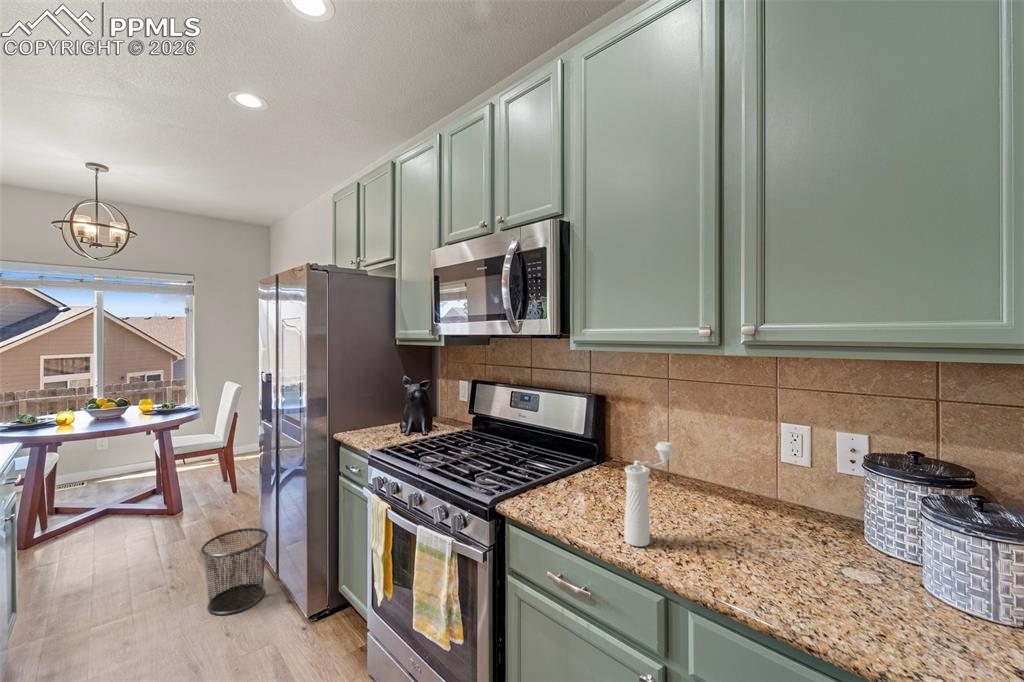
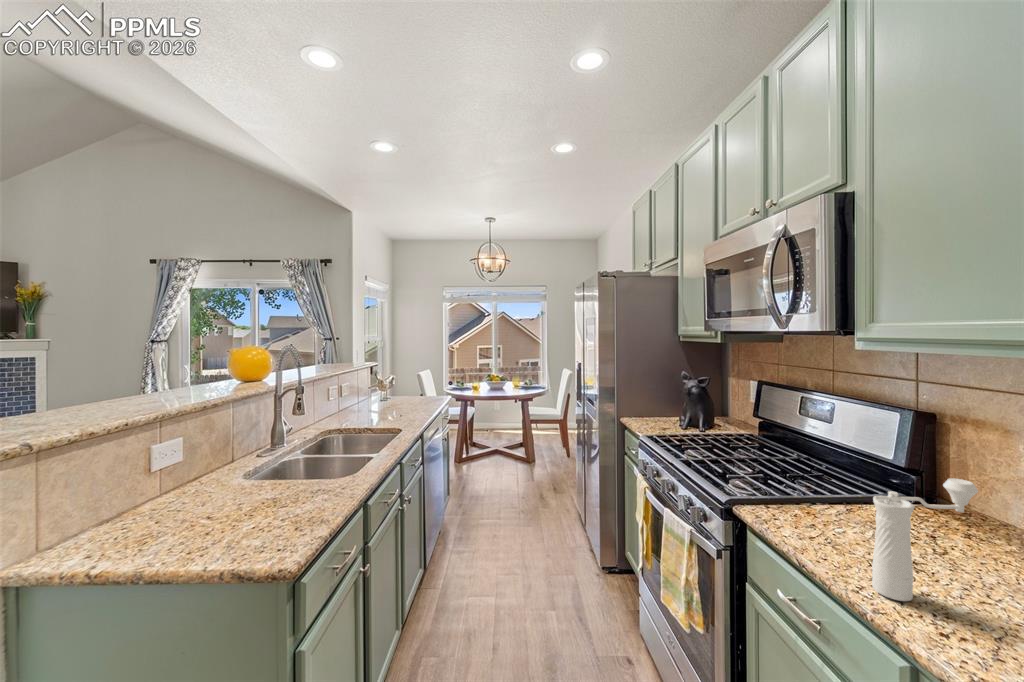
trash can: present [201,528,268,615] -> none [534,483,578,545]

